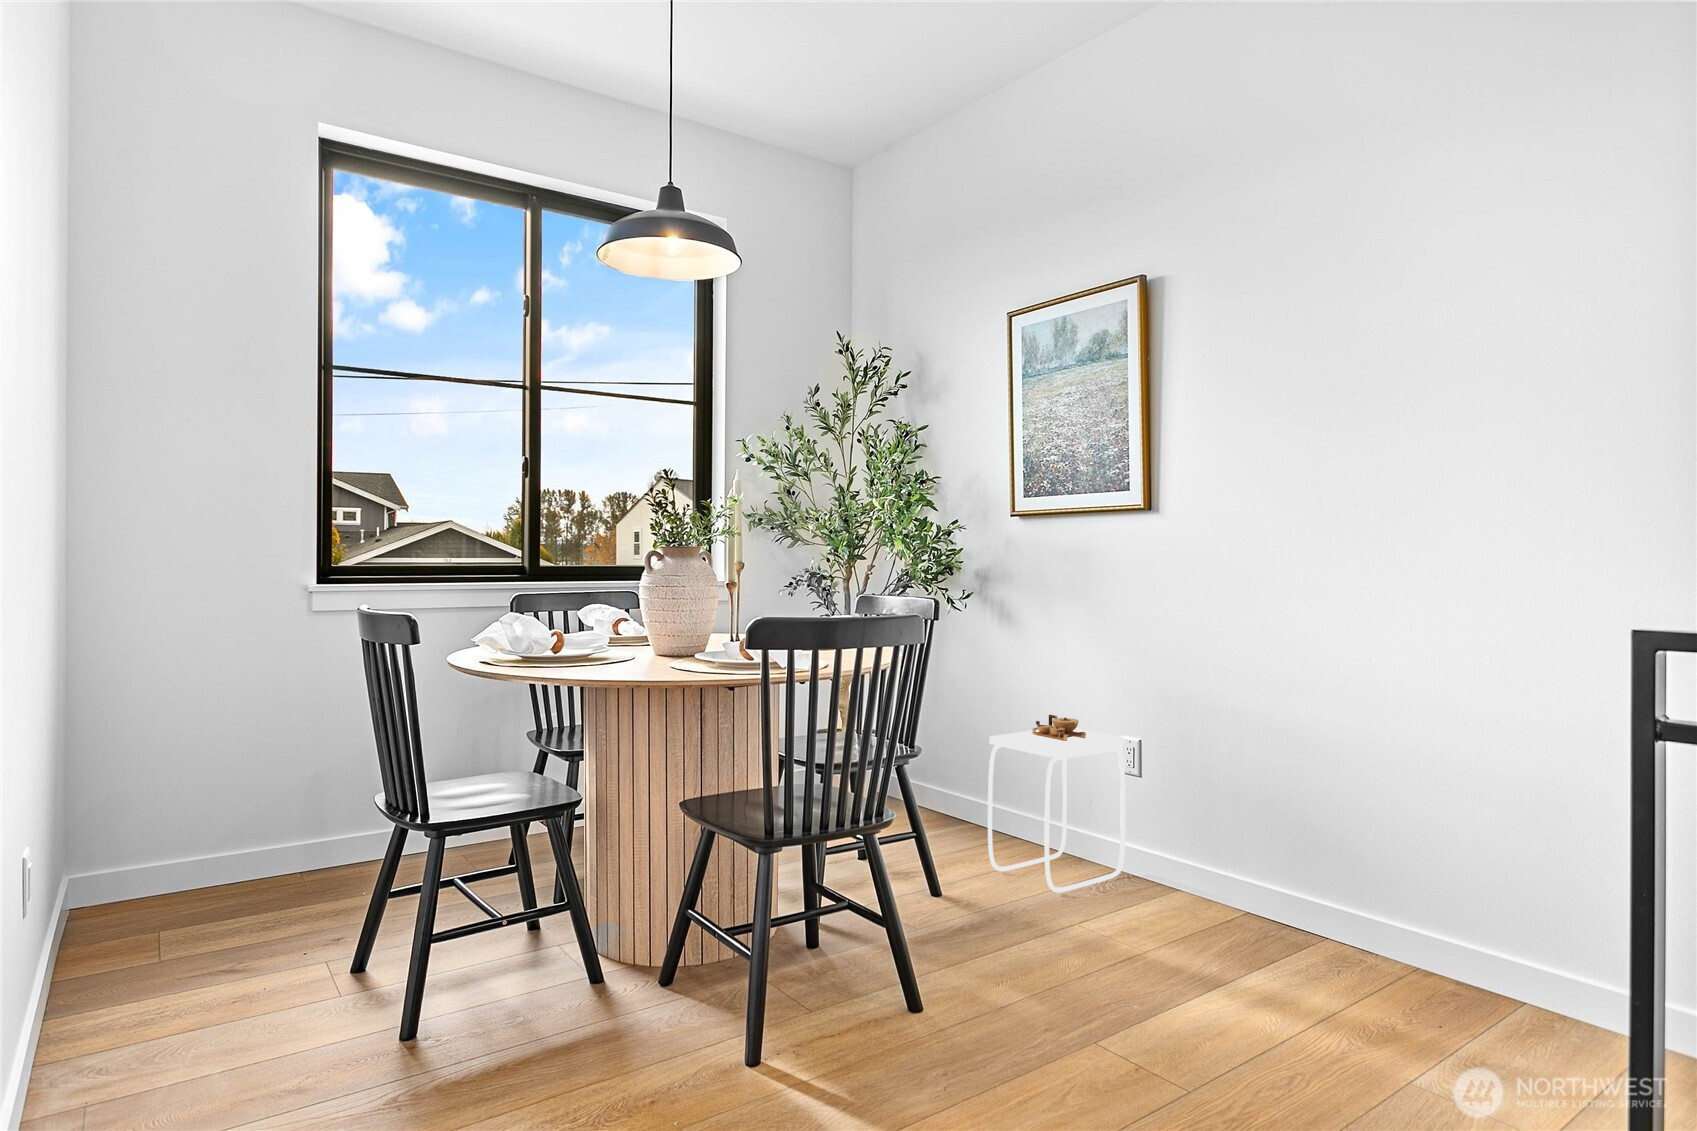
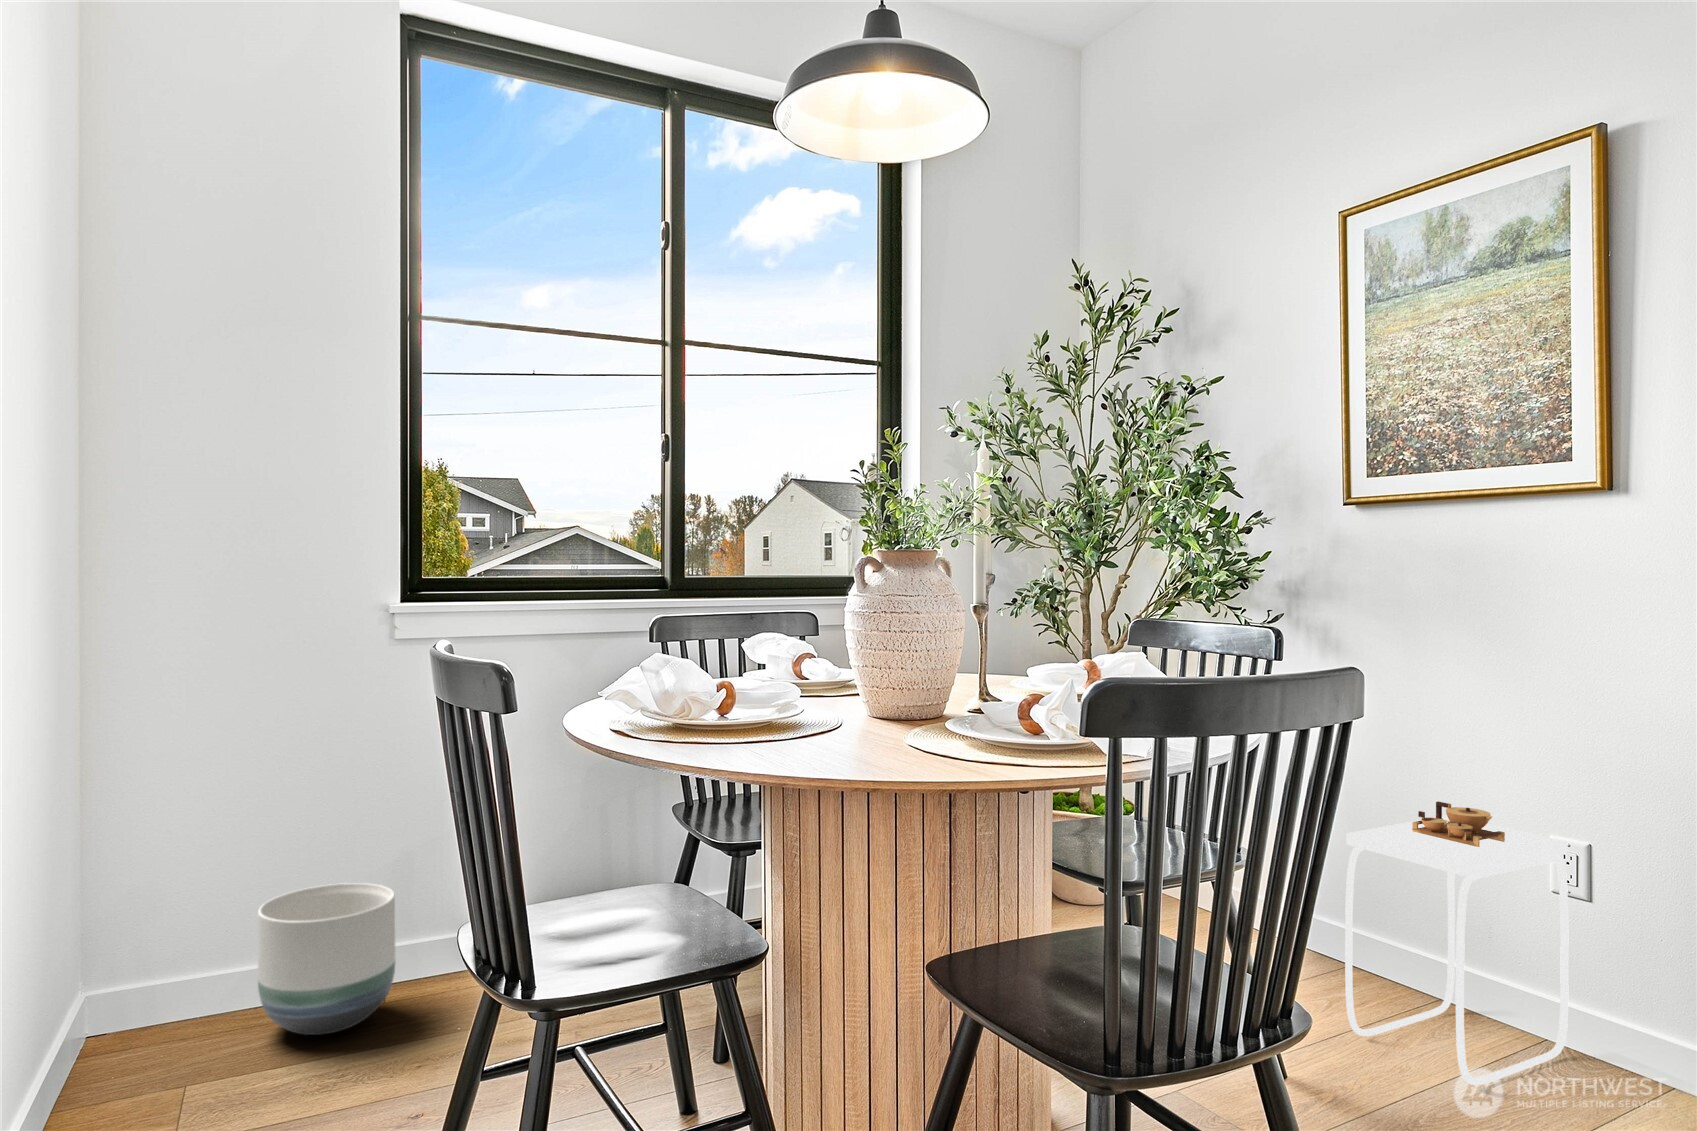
planter: none [209,791,314,898] -> present [258,883,395,1035]

